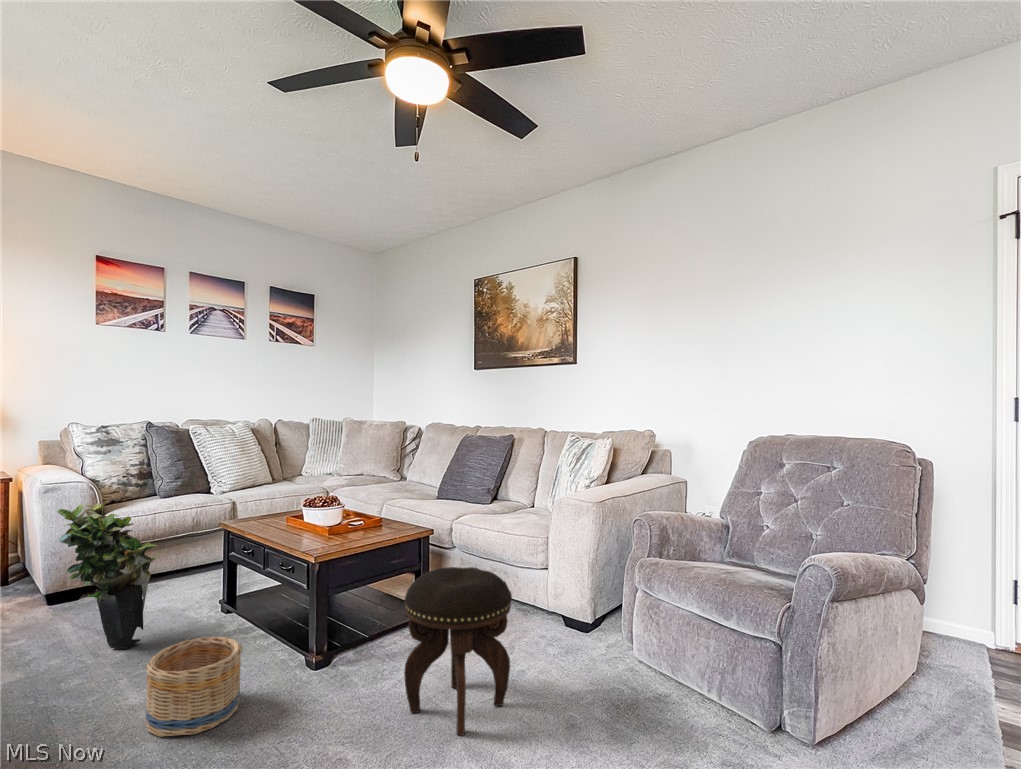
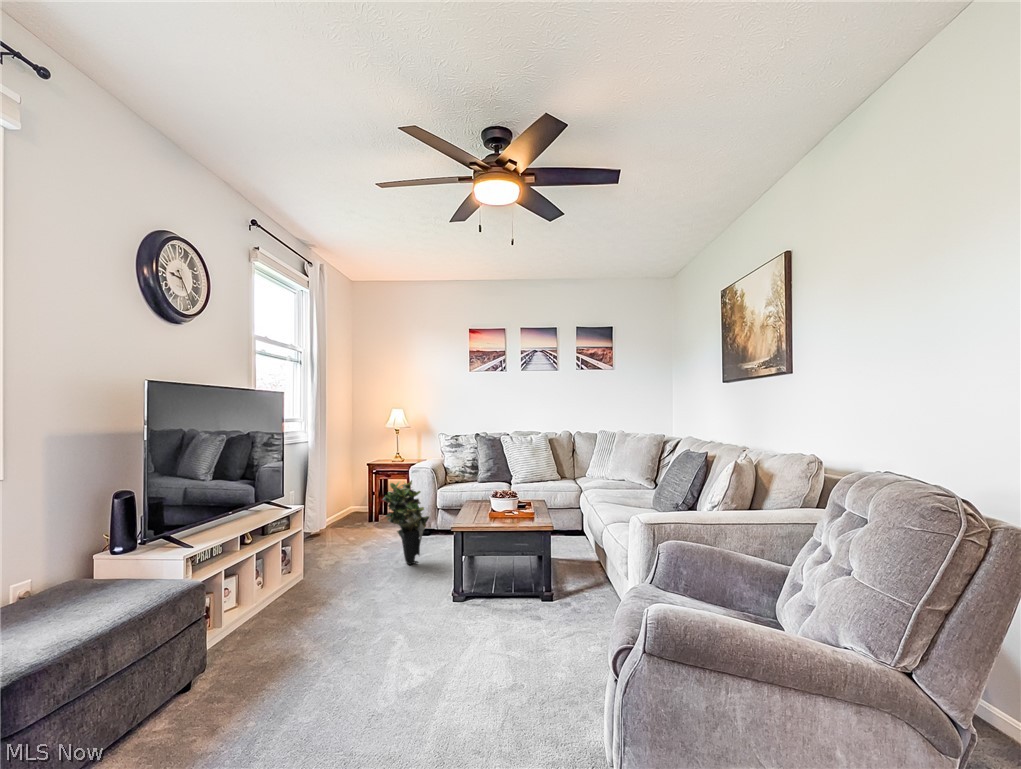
footstool: present [404,567,512,736] -> none [441,551,517,665]
basket: present [146,637,242,737] -> none [363,563,410,611]

